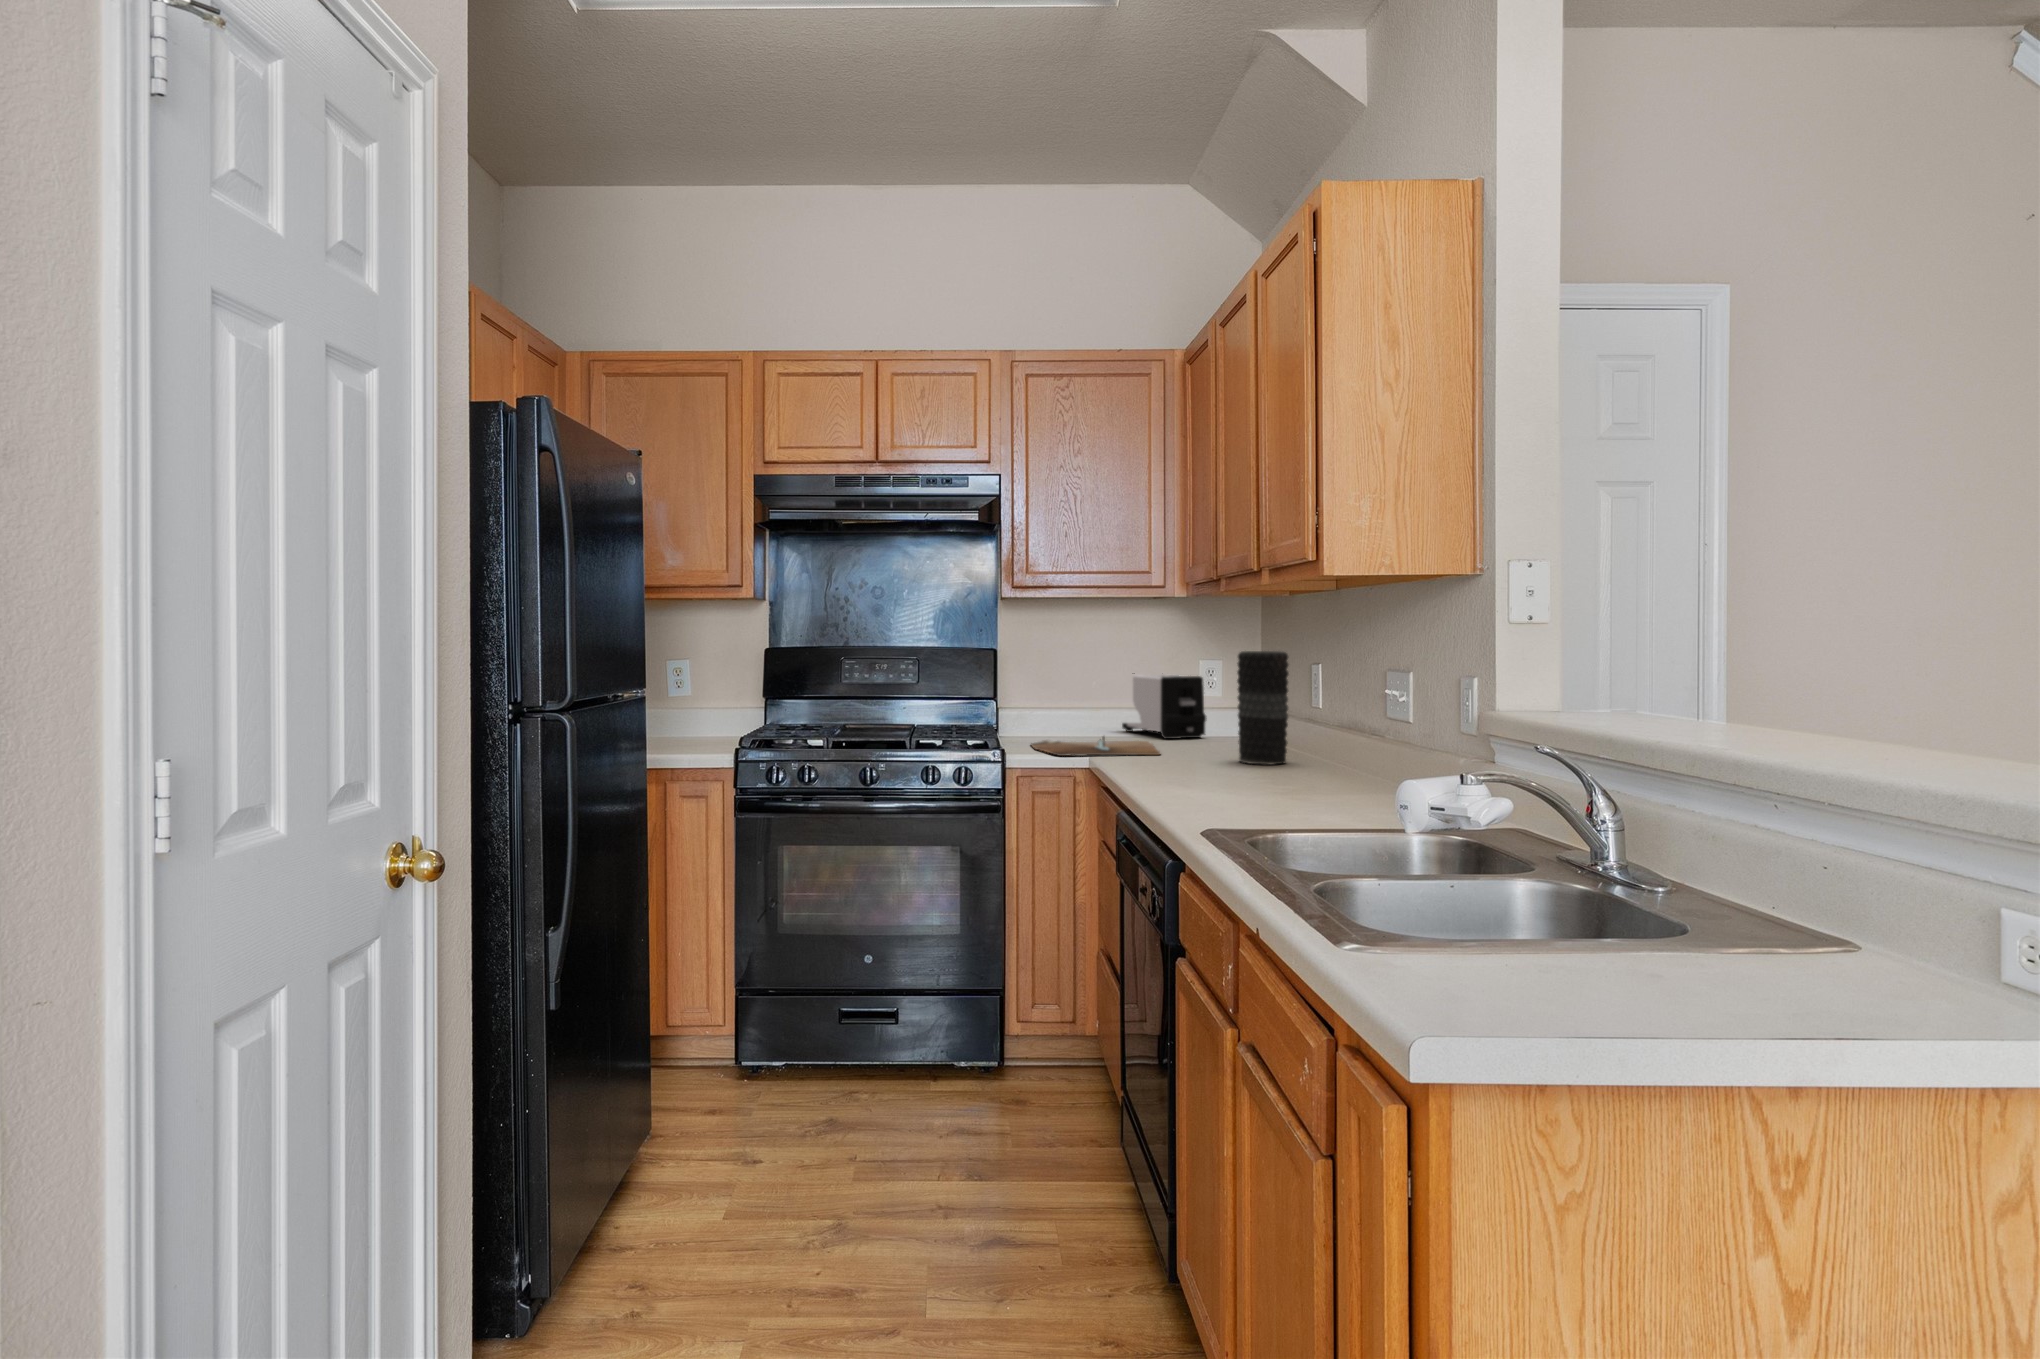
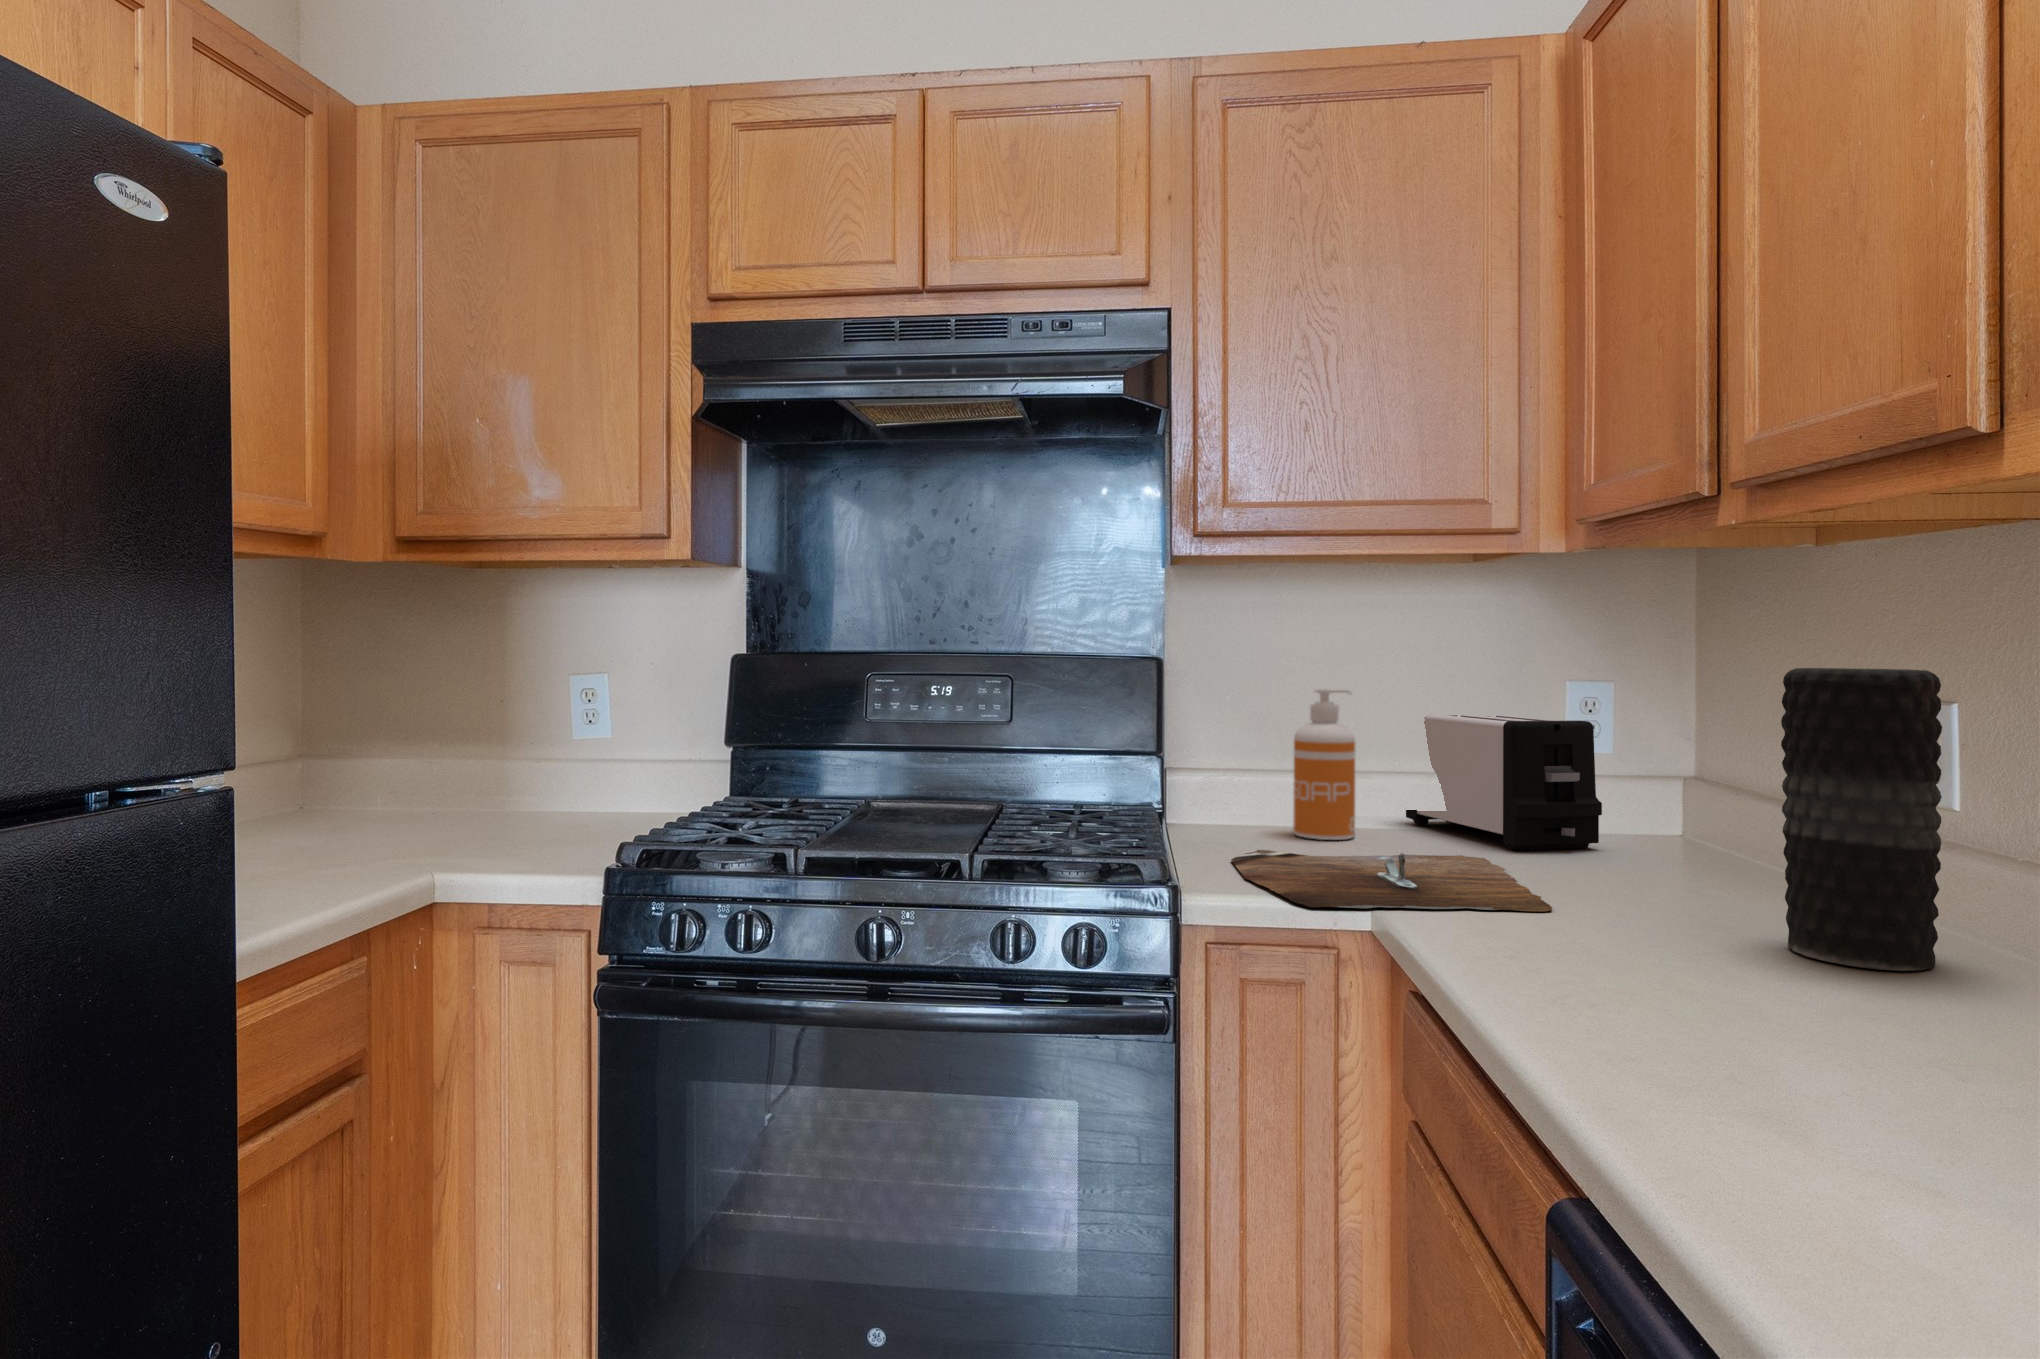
soap dispenser: none [1063,662,1093,738] -> present [1293,689,1355,840]

